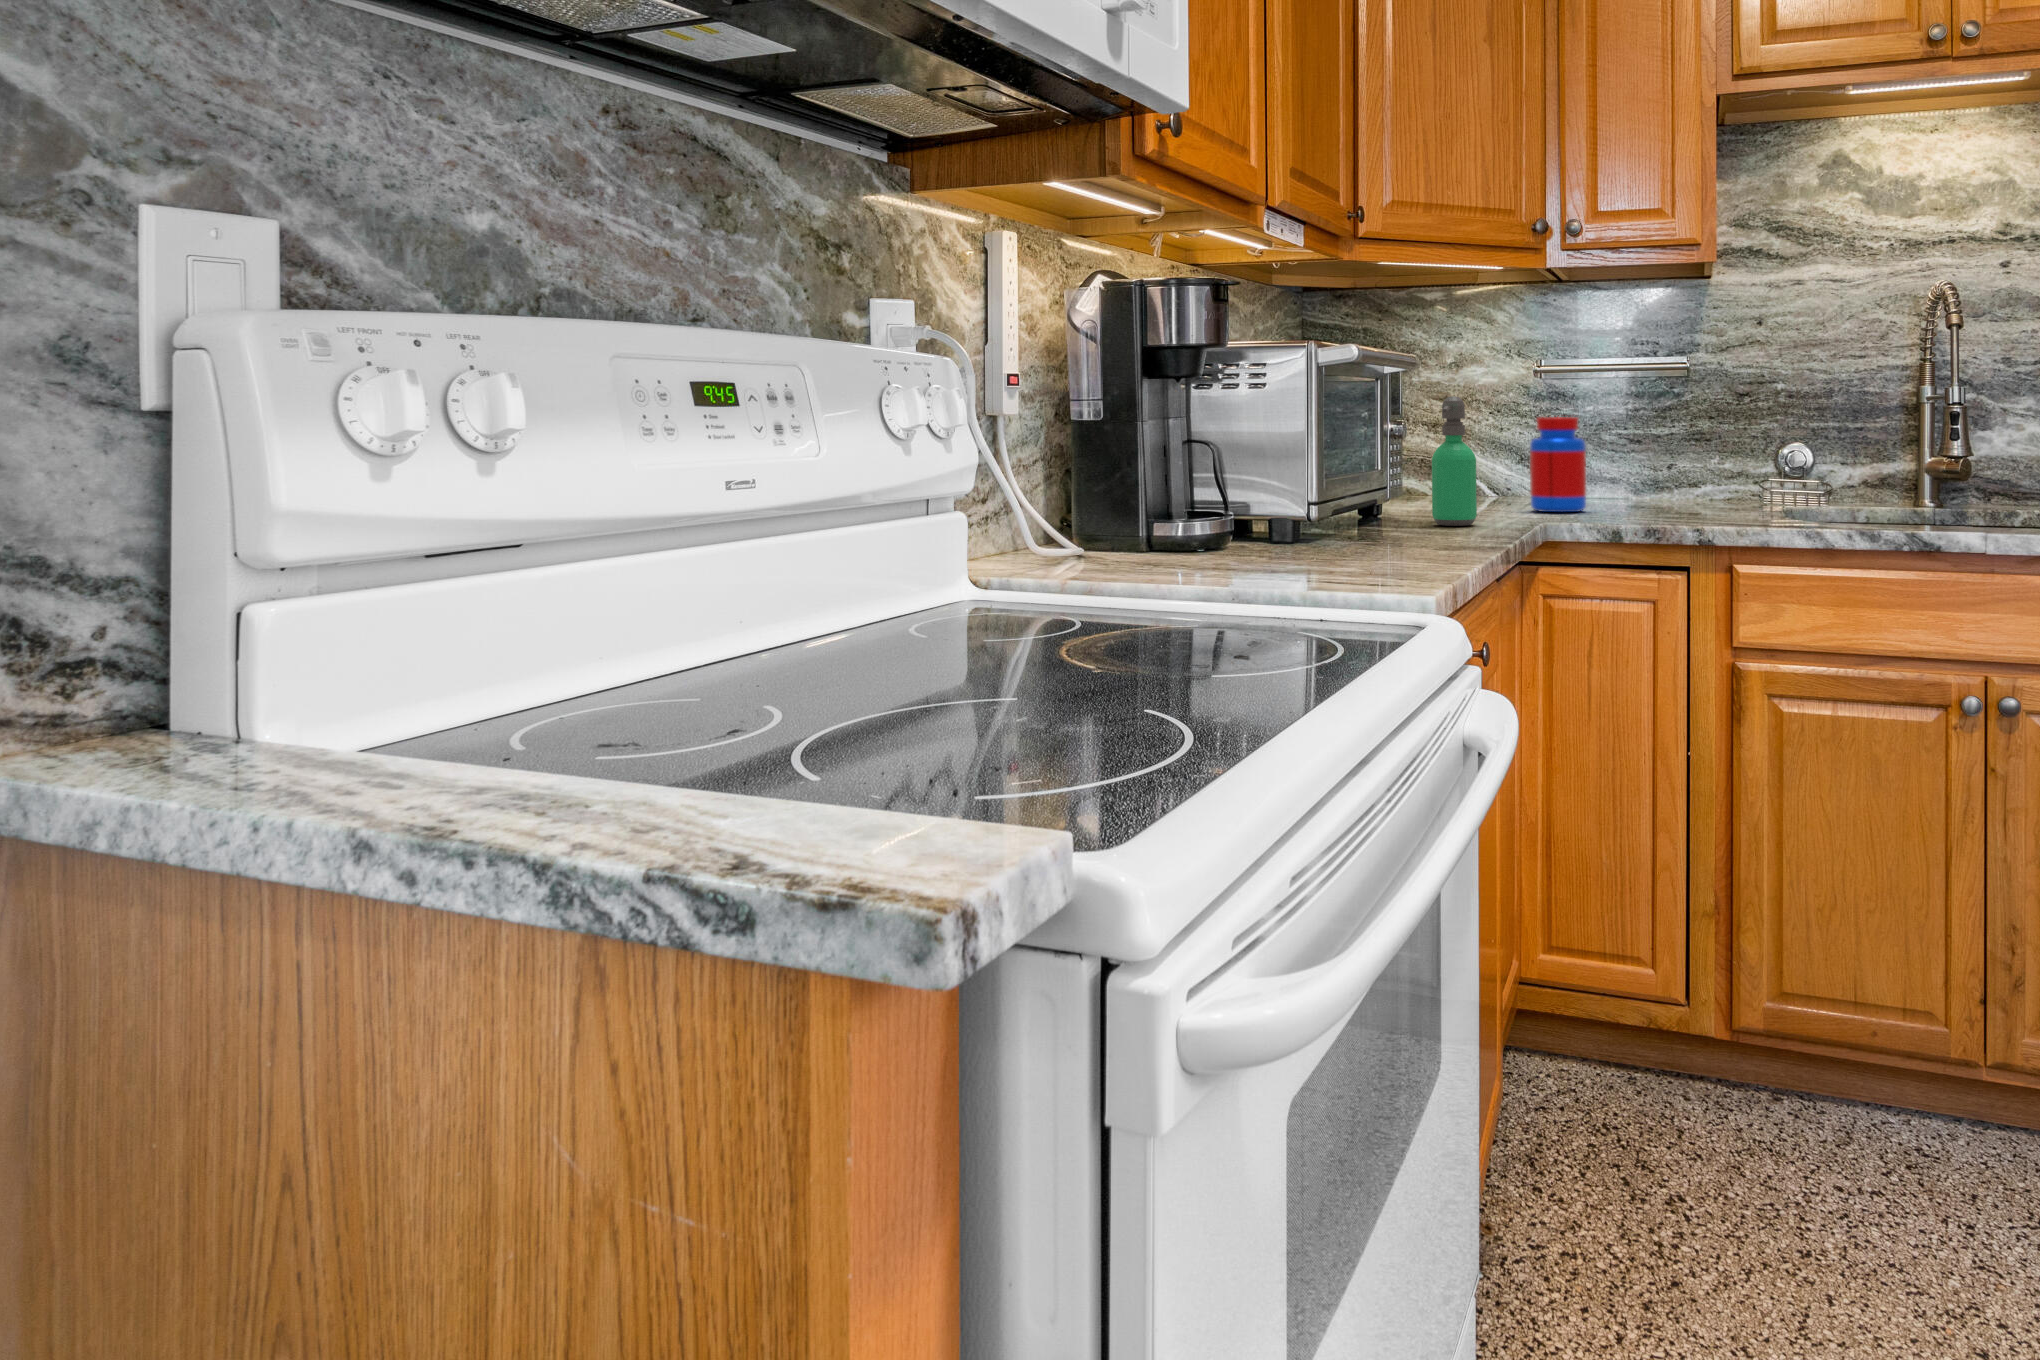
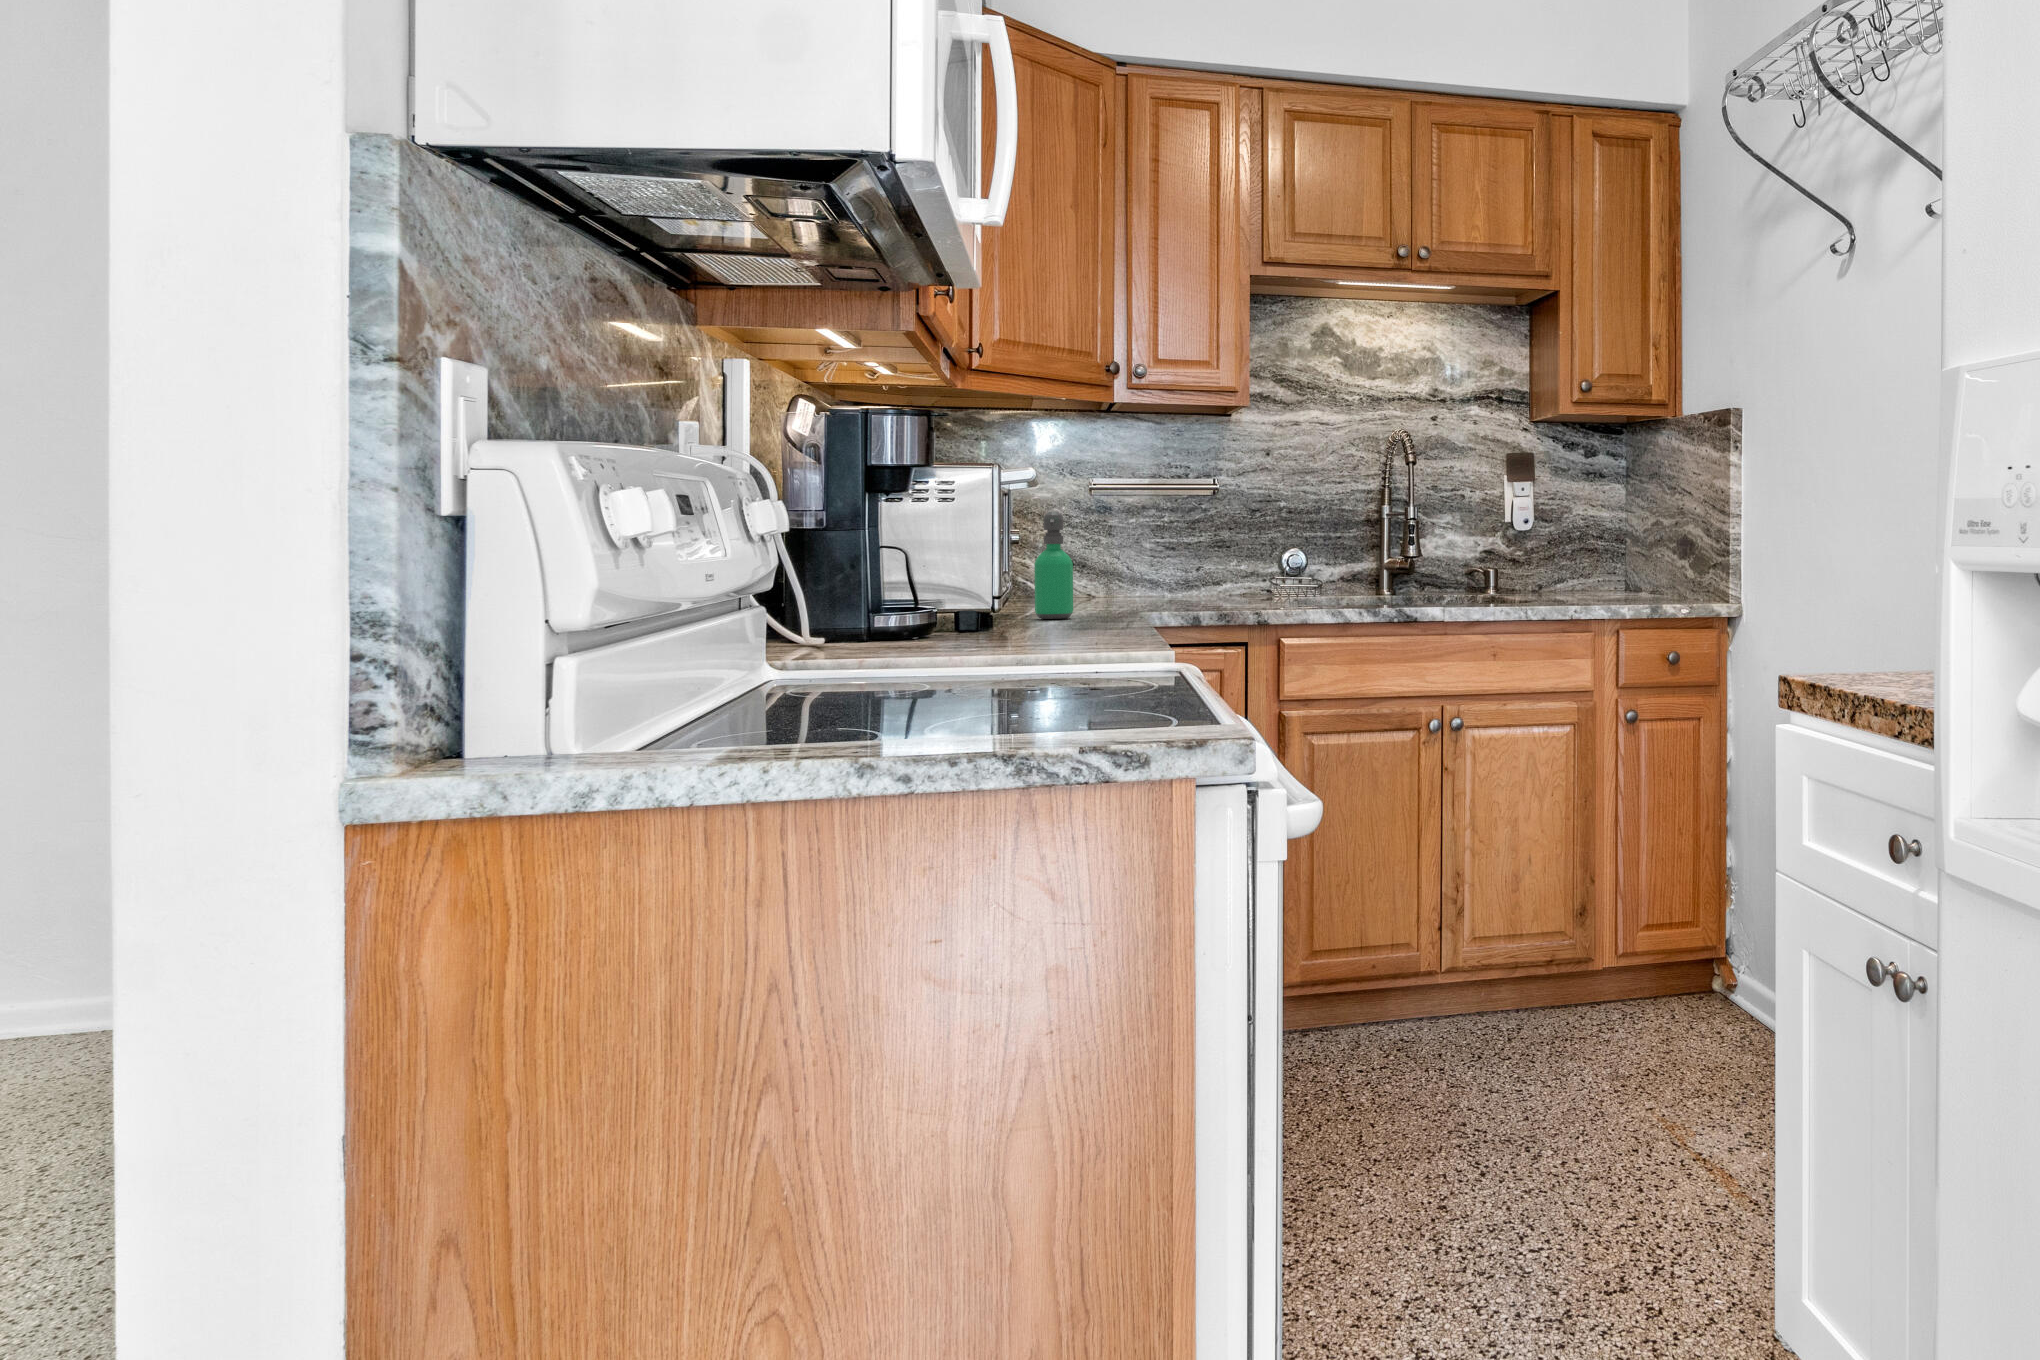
jar: present [1530,417,1586,512] -> none [1091,530,1138,608]

